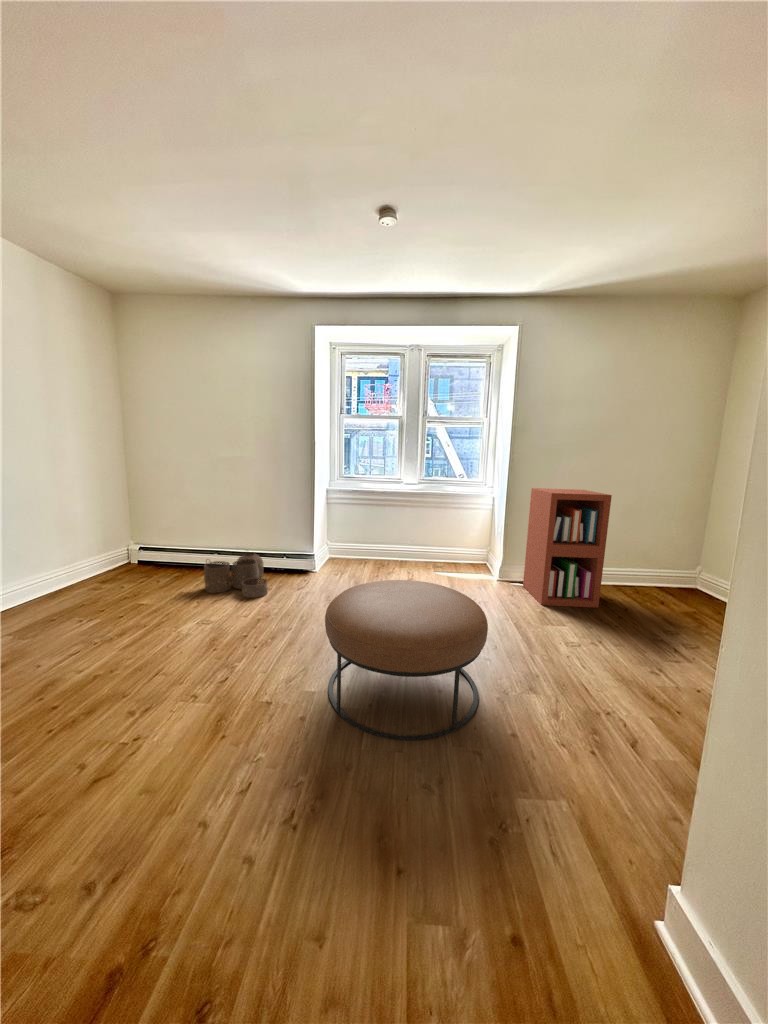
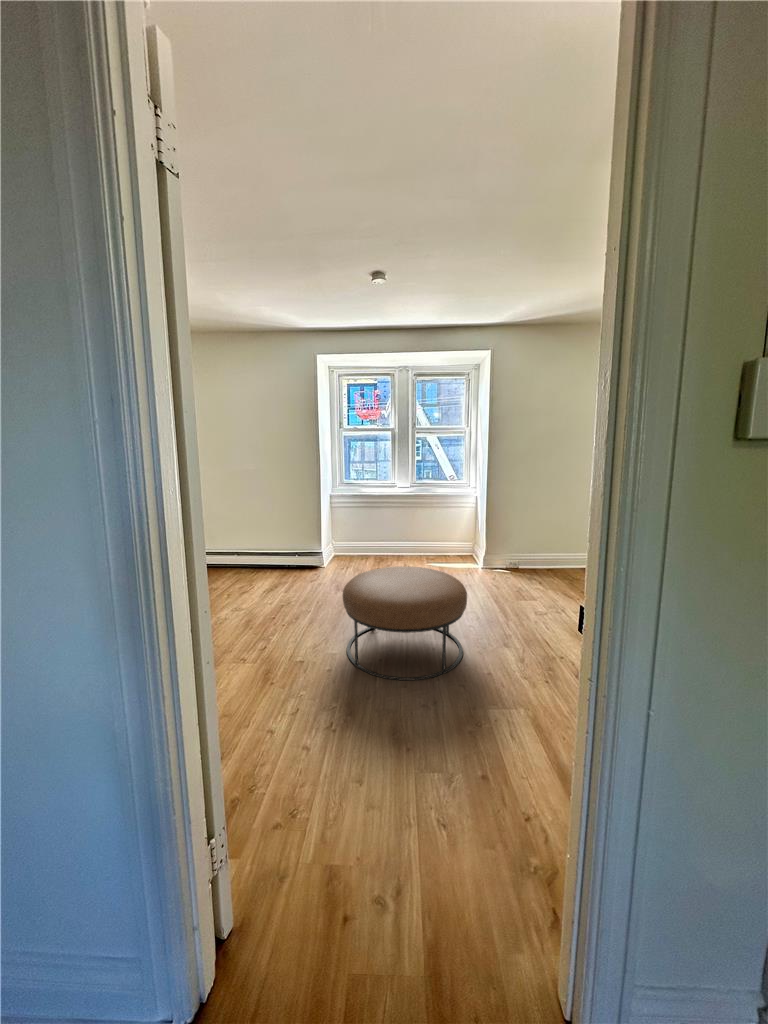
bookshelf: present [523,488,612,608] -> none [505,487,573,586]
woven basket: present [204,552,267,598] -> none [229,551,285,591]

